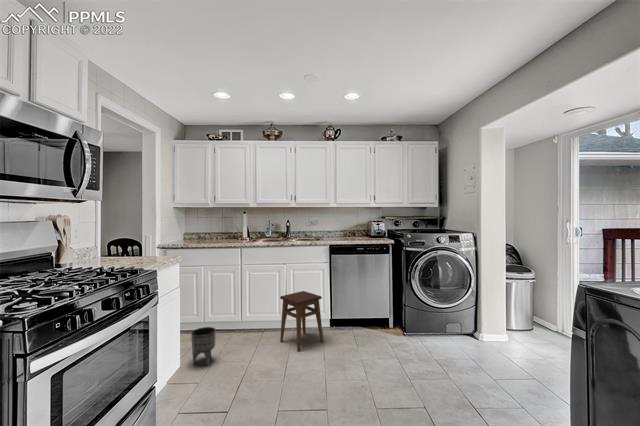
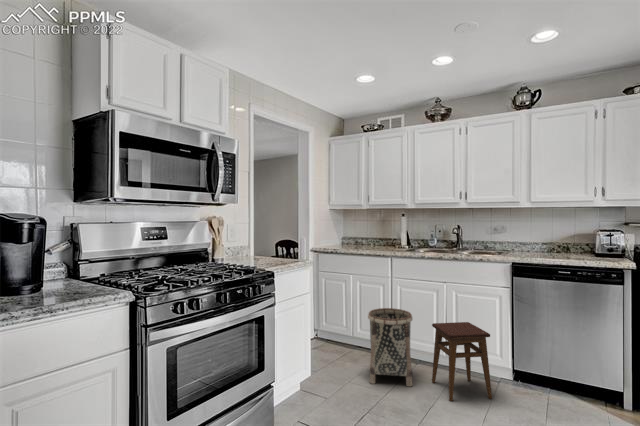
basket: none [228,290,268,356] -> present [368,308,412,386]
planter: present [191,327,216,366] -> none [326,342,351,386]

